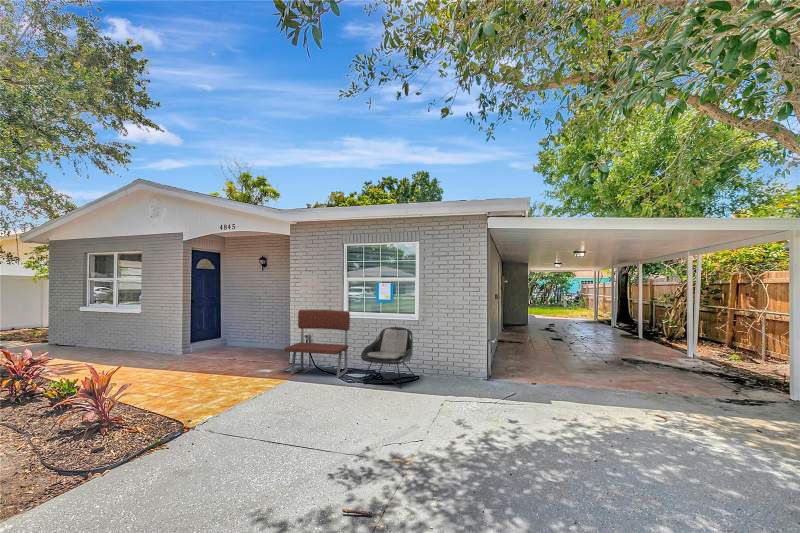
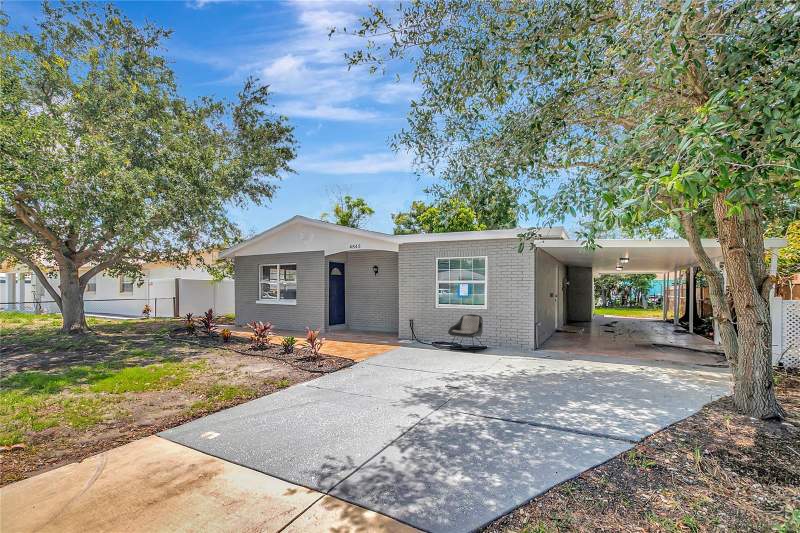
bench: present [285,310,350,378] -> none [398,302,440,347]

